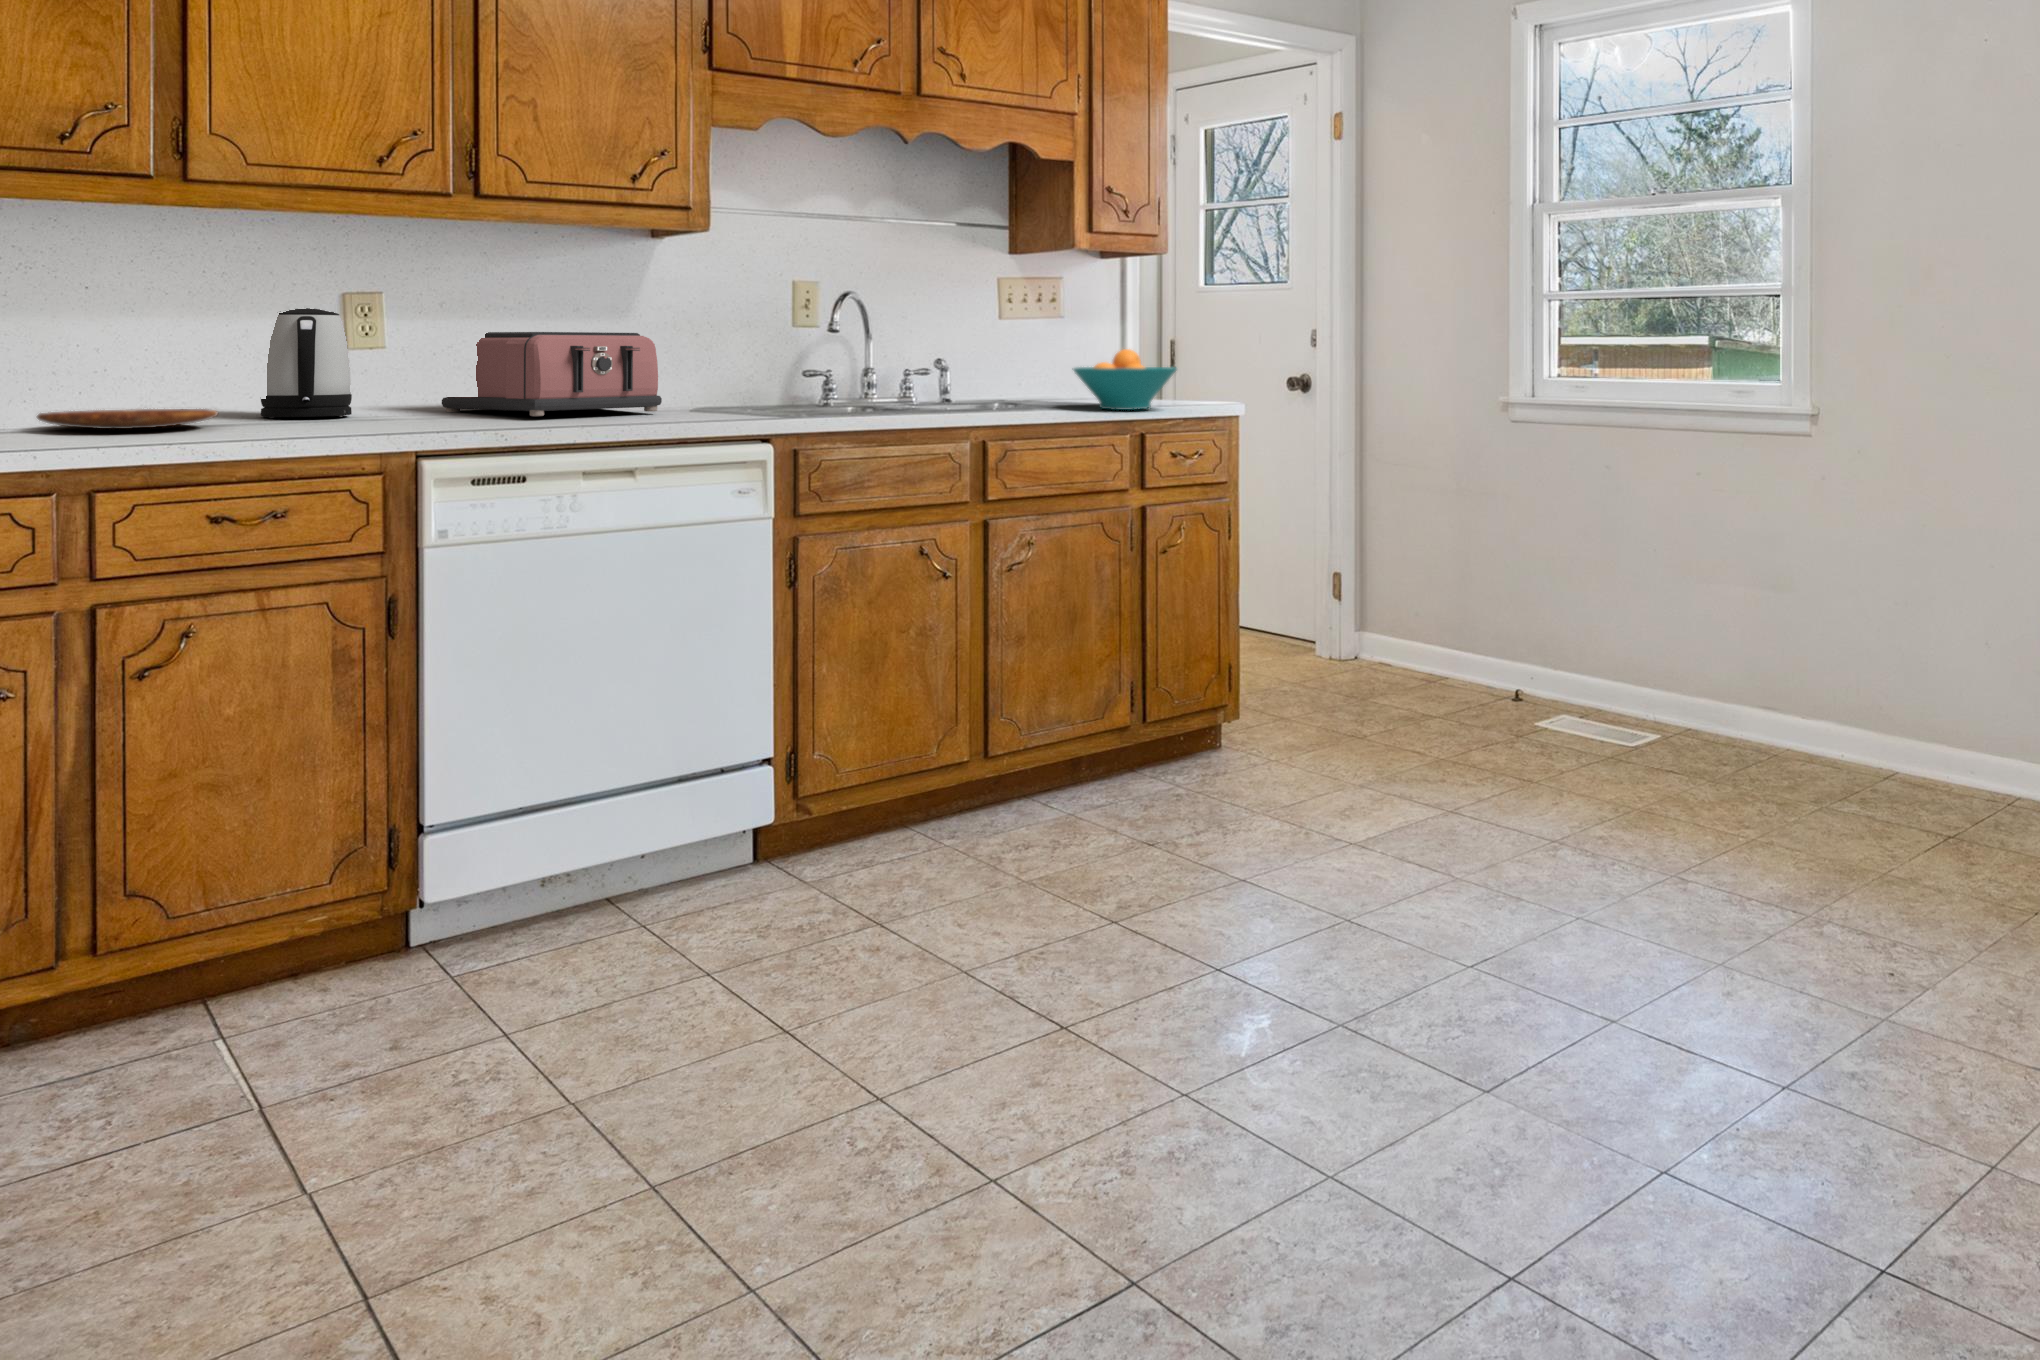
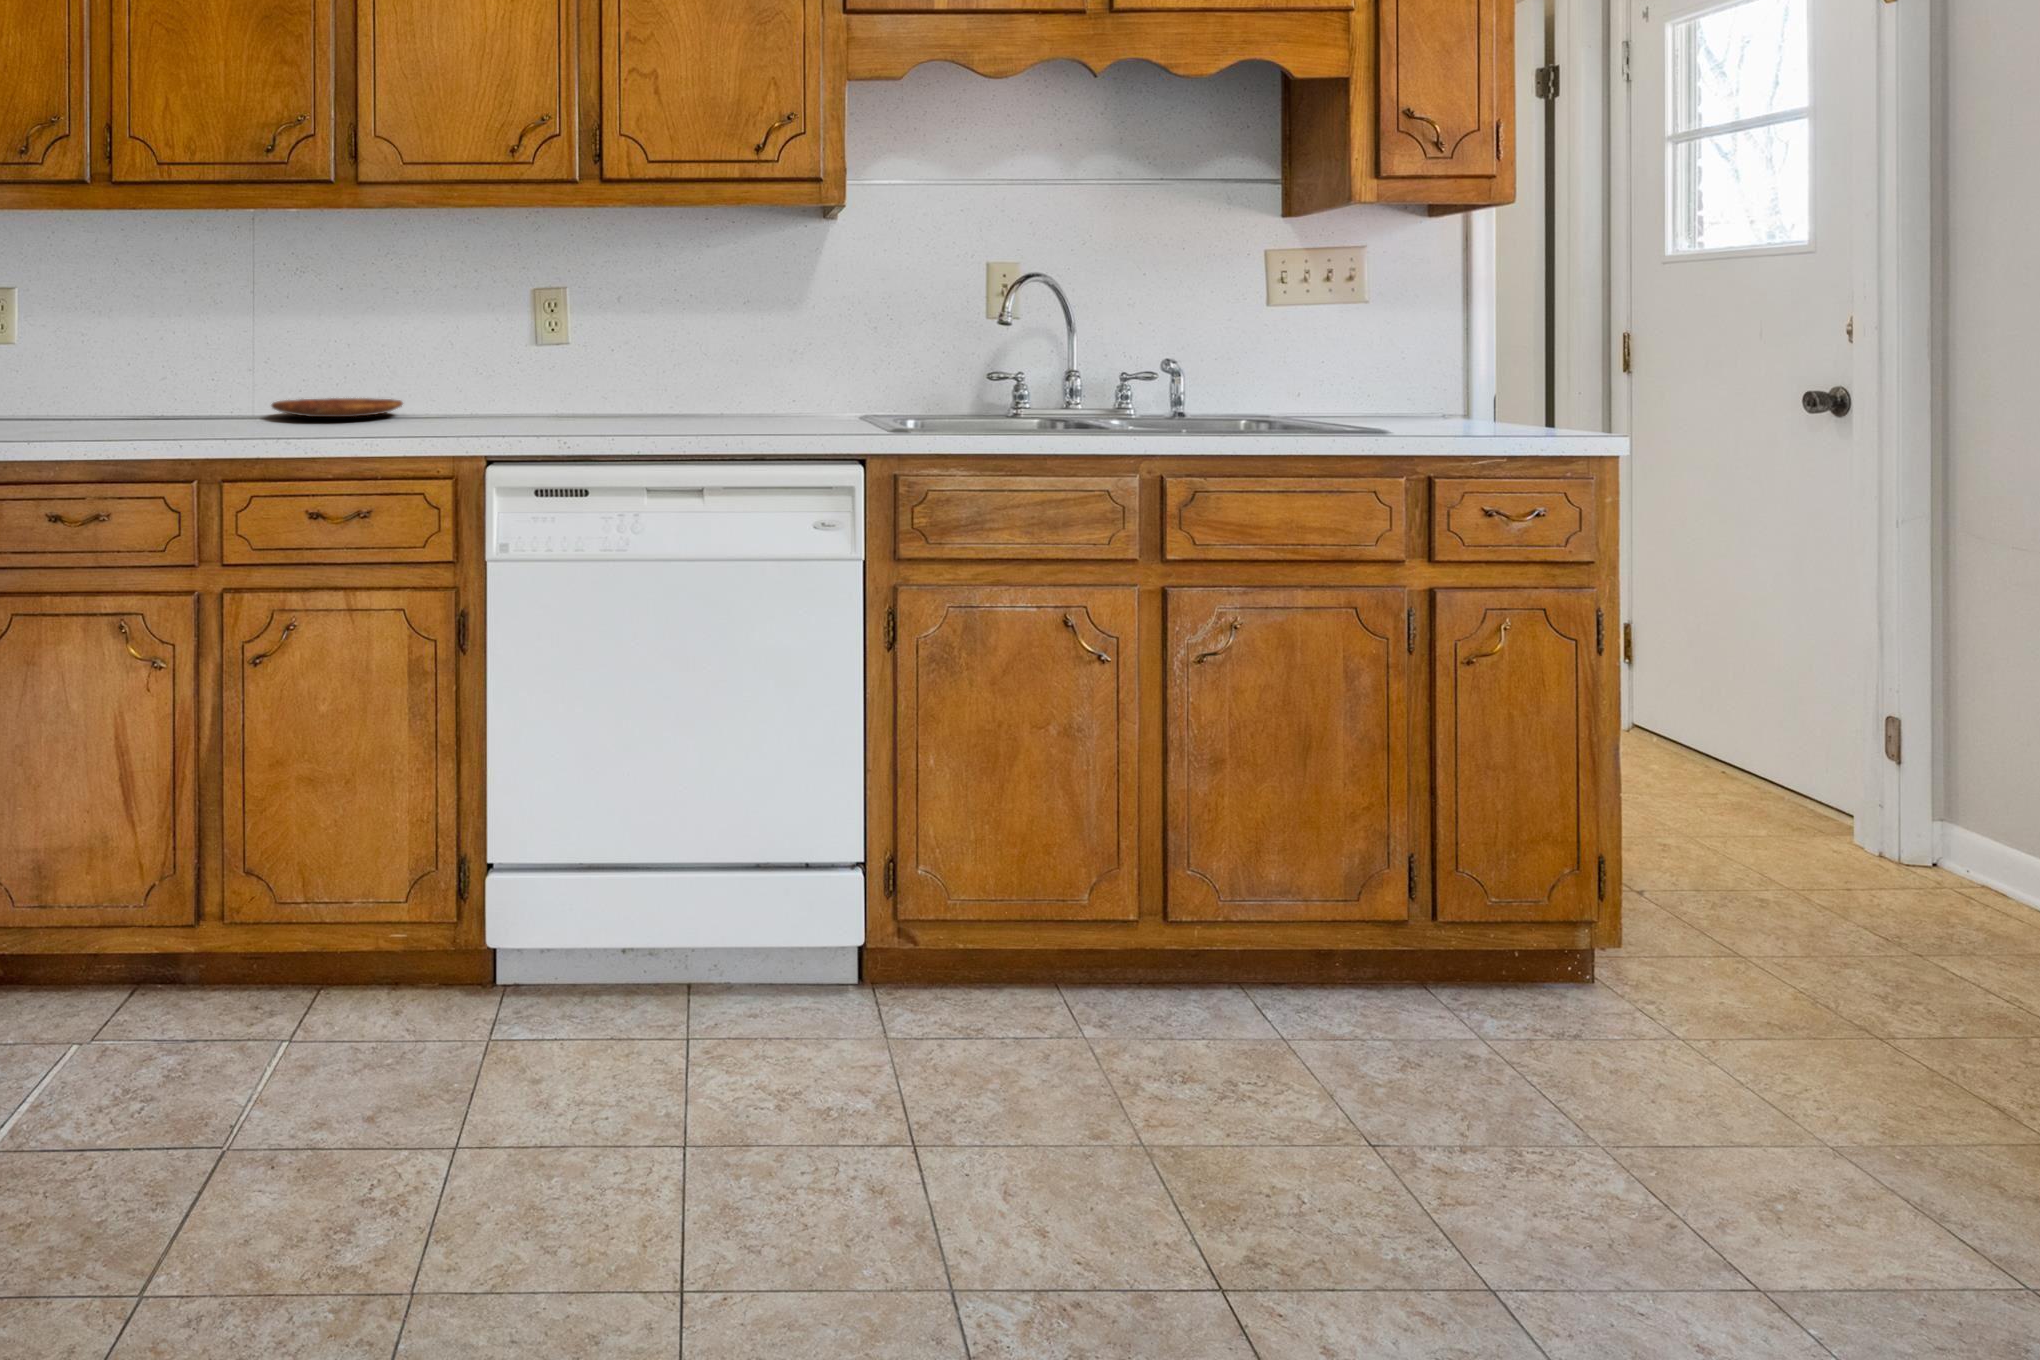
kettle: present [261,308,352,418] -> none [470,304,542,410]
toaster: present [442,332,662,416] -> none [634,326,816,417]
fruit bowl: present [1074,349,1176,410] -> none [1352,348,1523,437]

